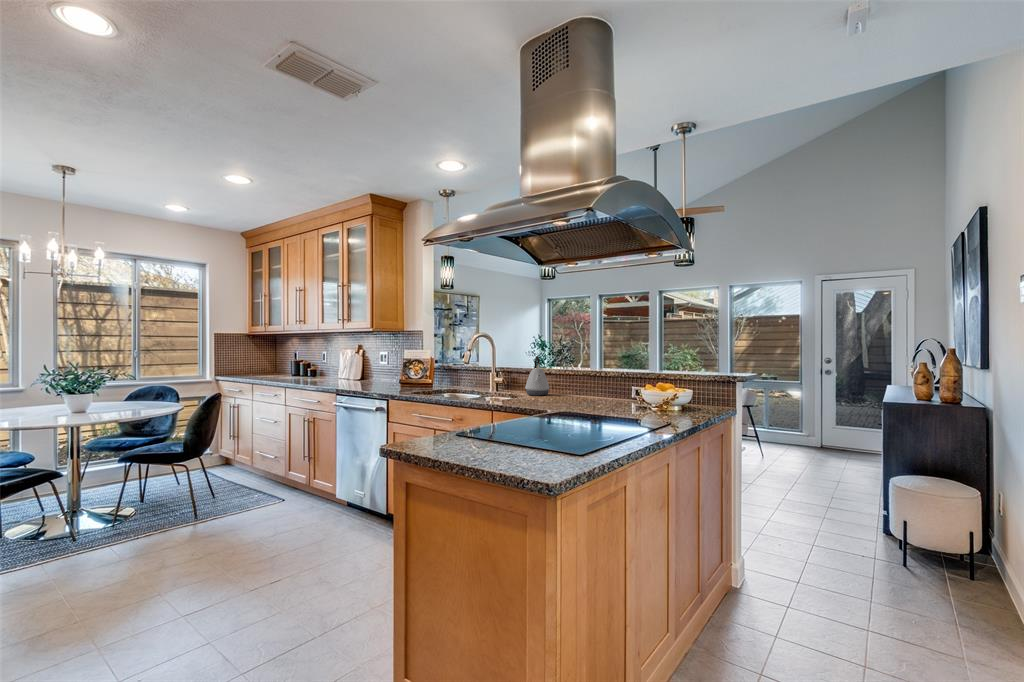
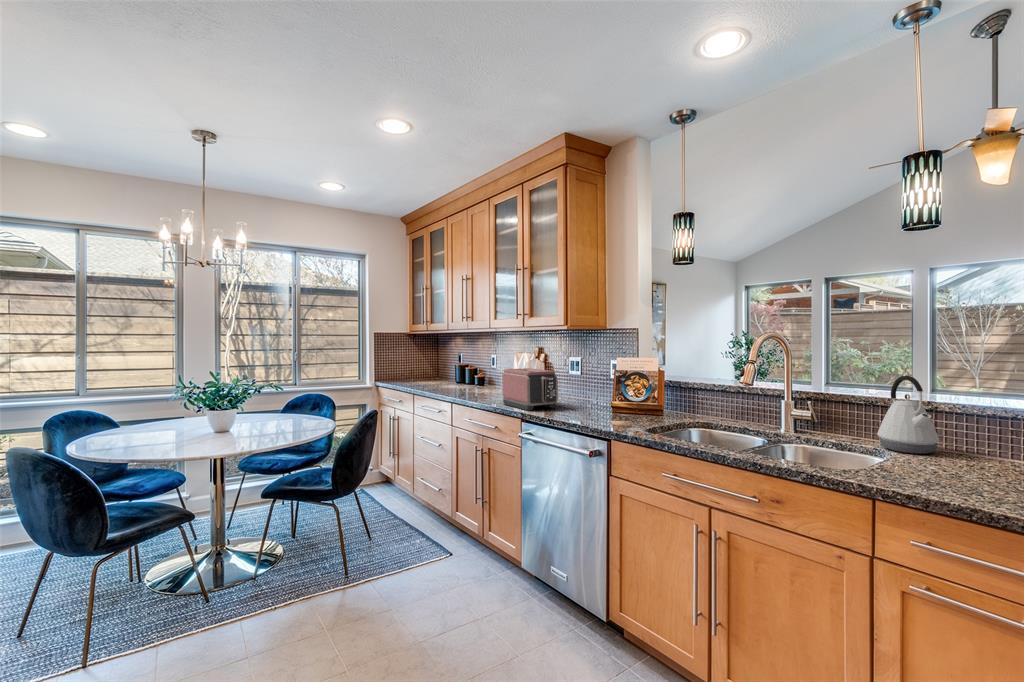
toaster: none [325,359,365,388] -> present [502,368,558,411]

